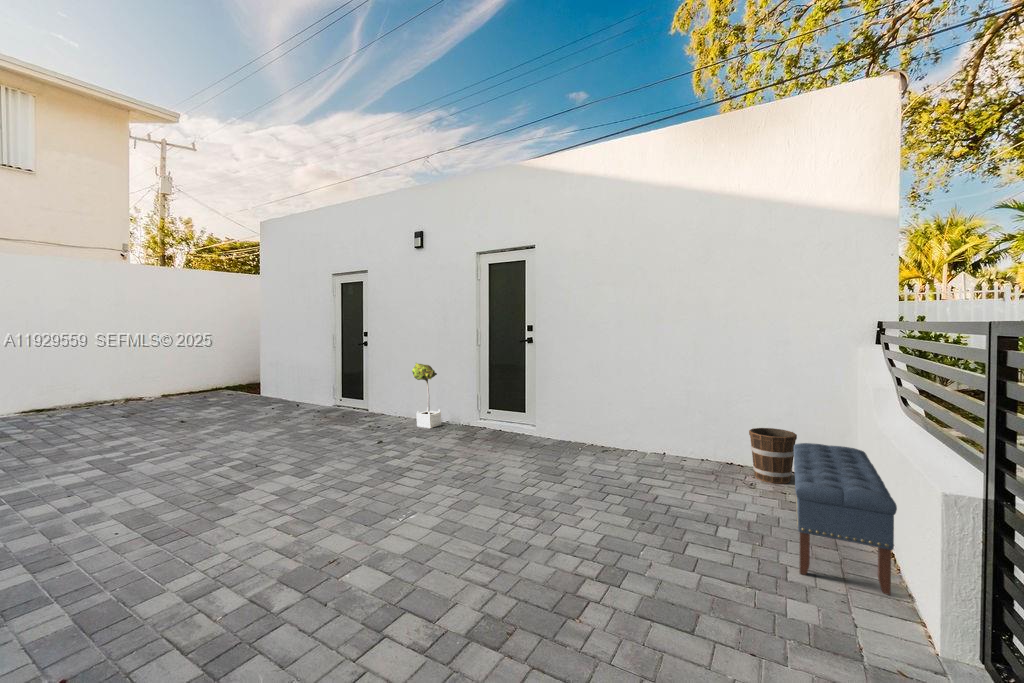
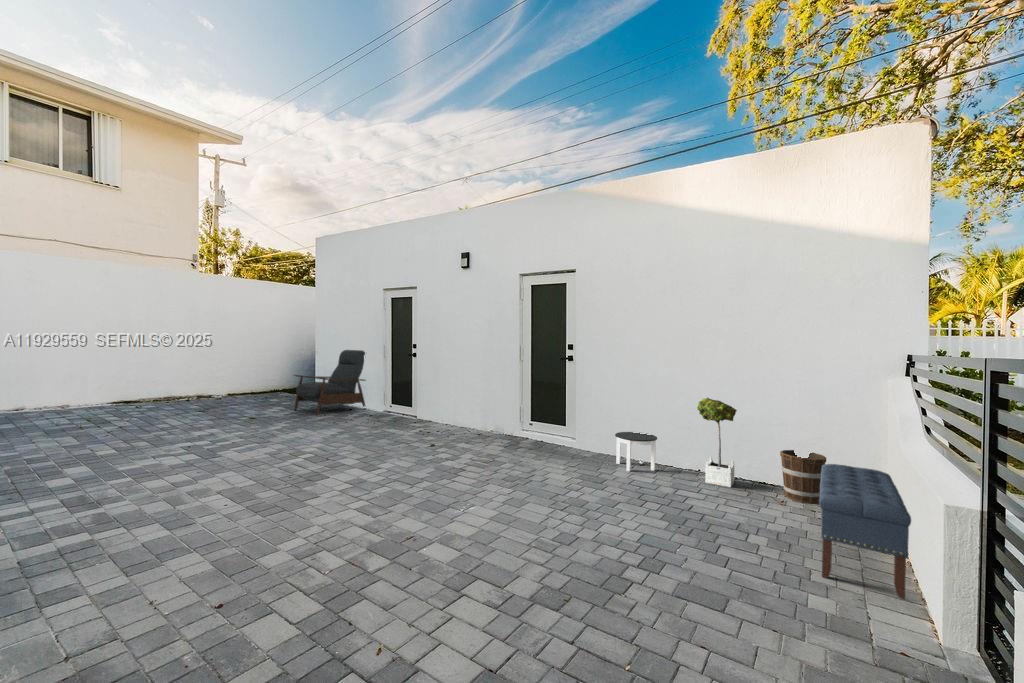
chair: none [230,342,315,414] -> present [294,350,366,415]
potted tree: present [412,363,441,428] -> present [697,397,737,487]
round table: none [577,416,621,459] -> present [615,432,657,471]

